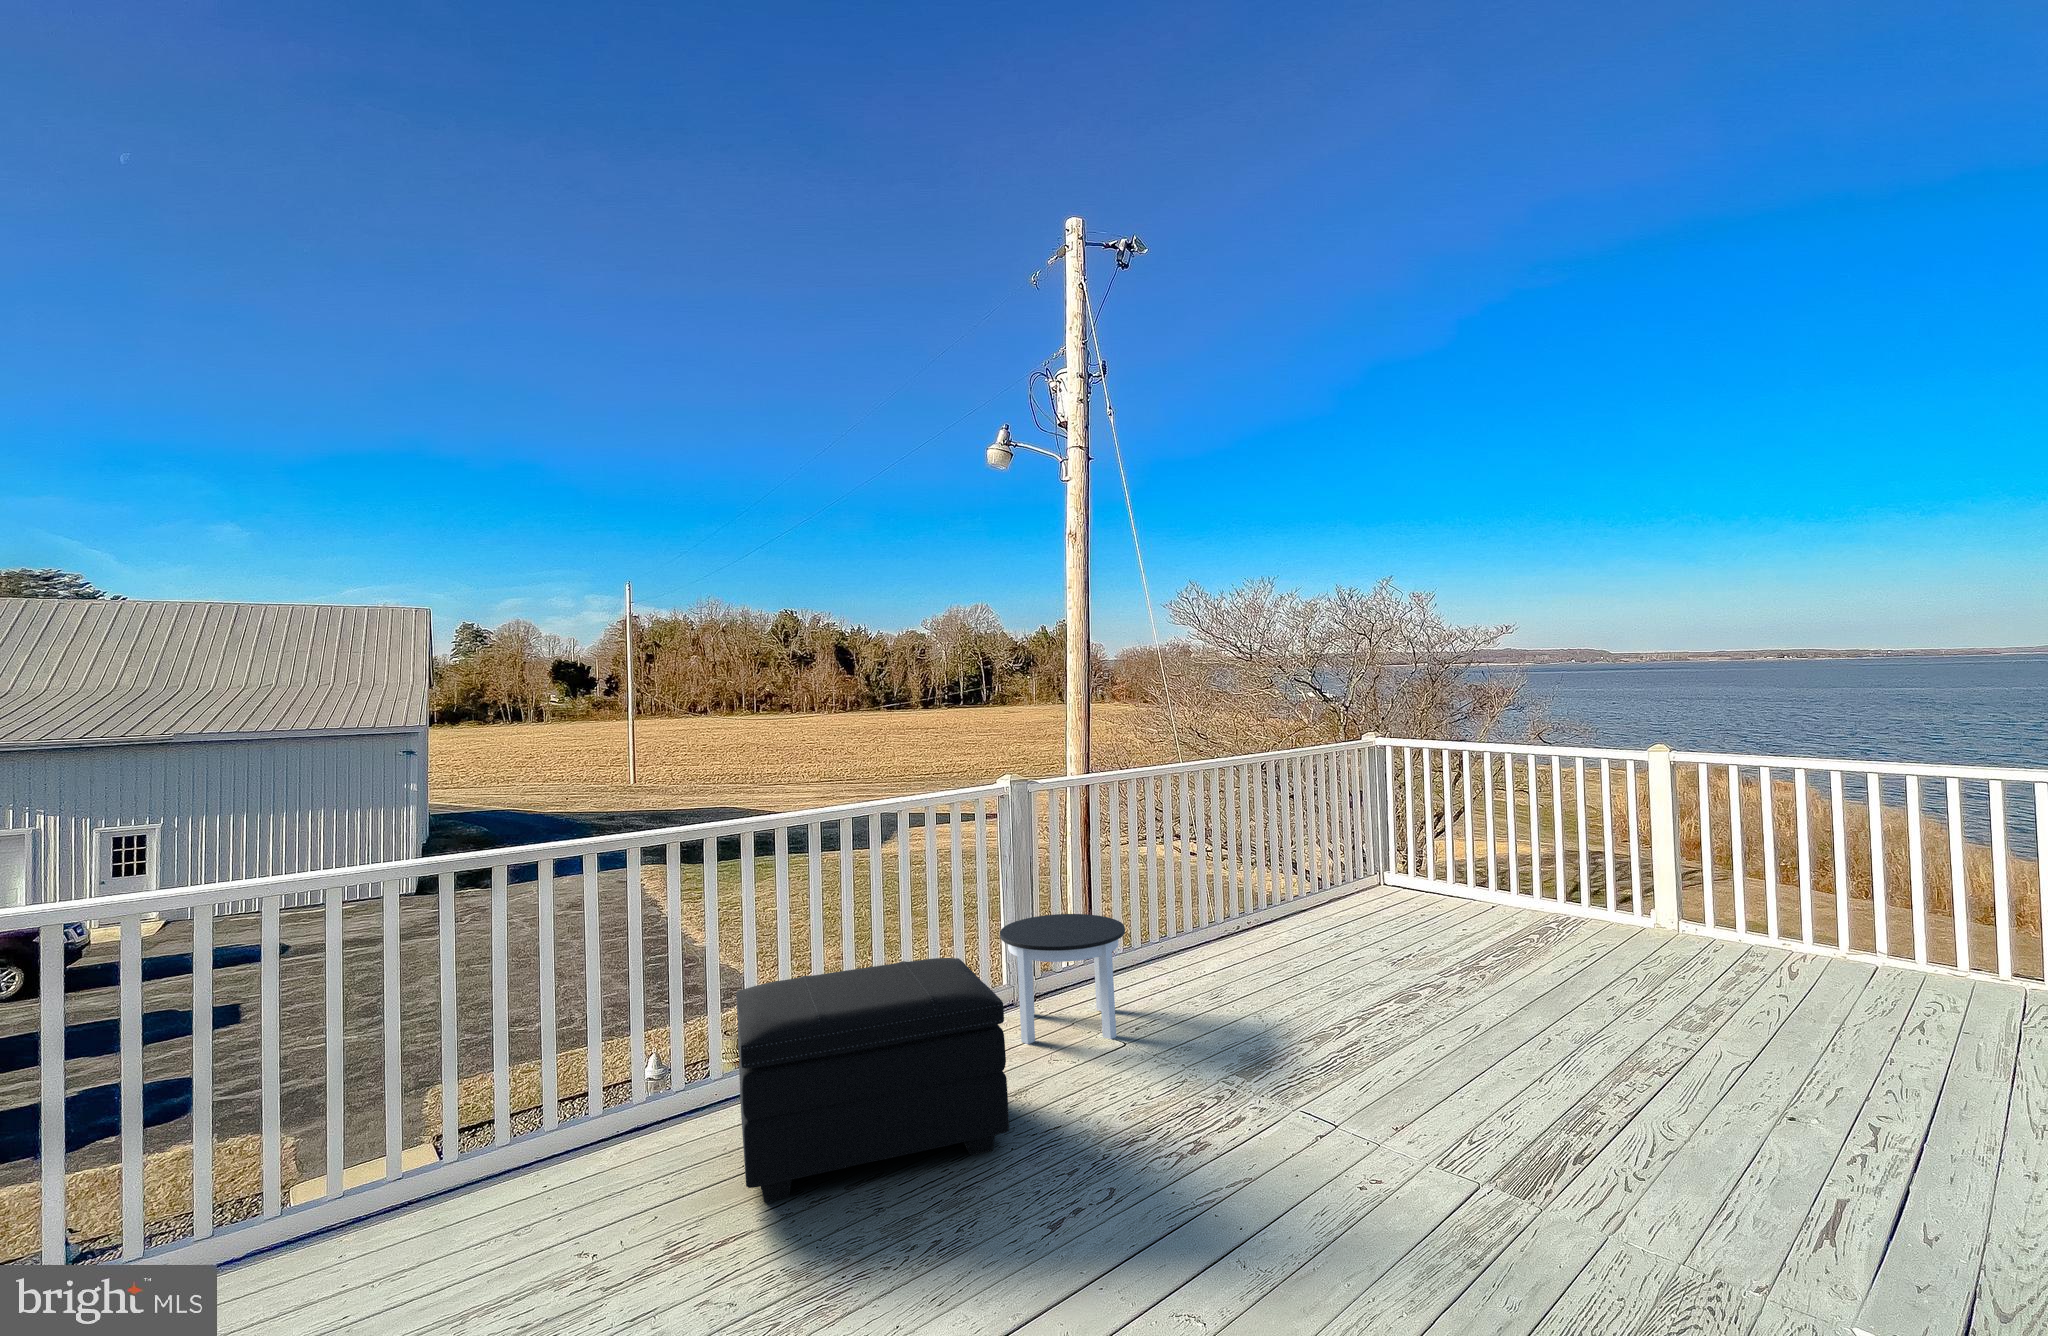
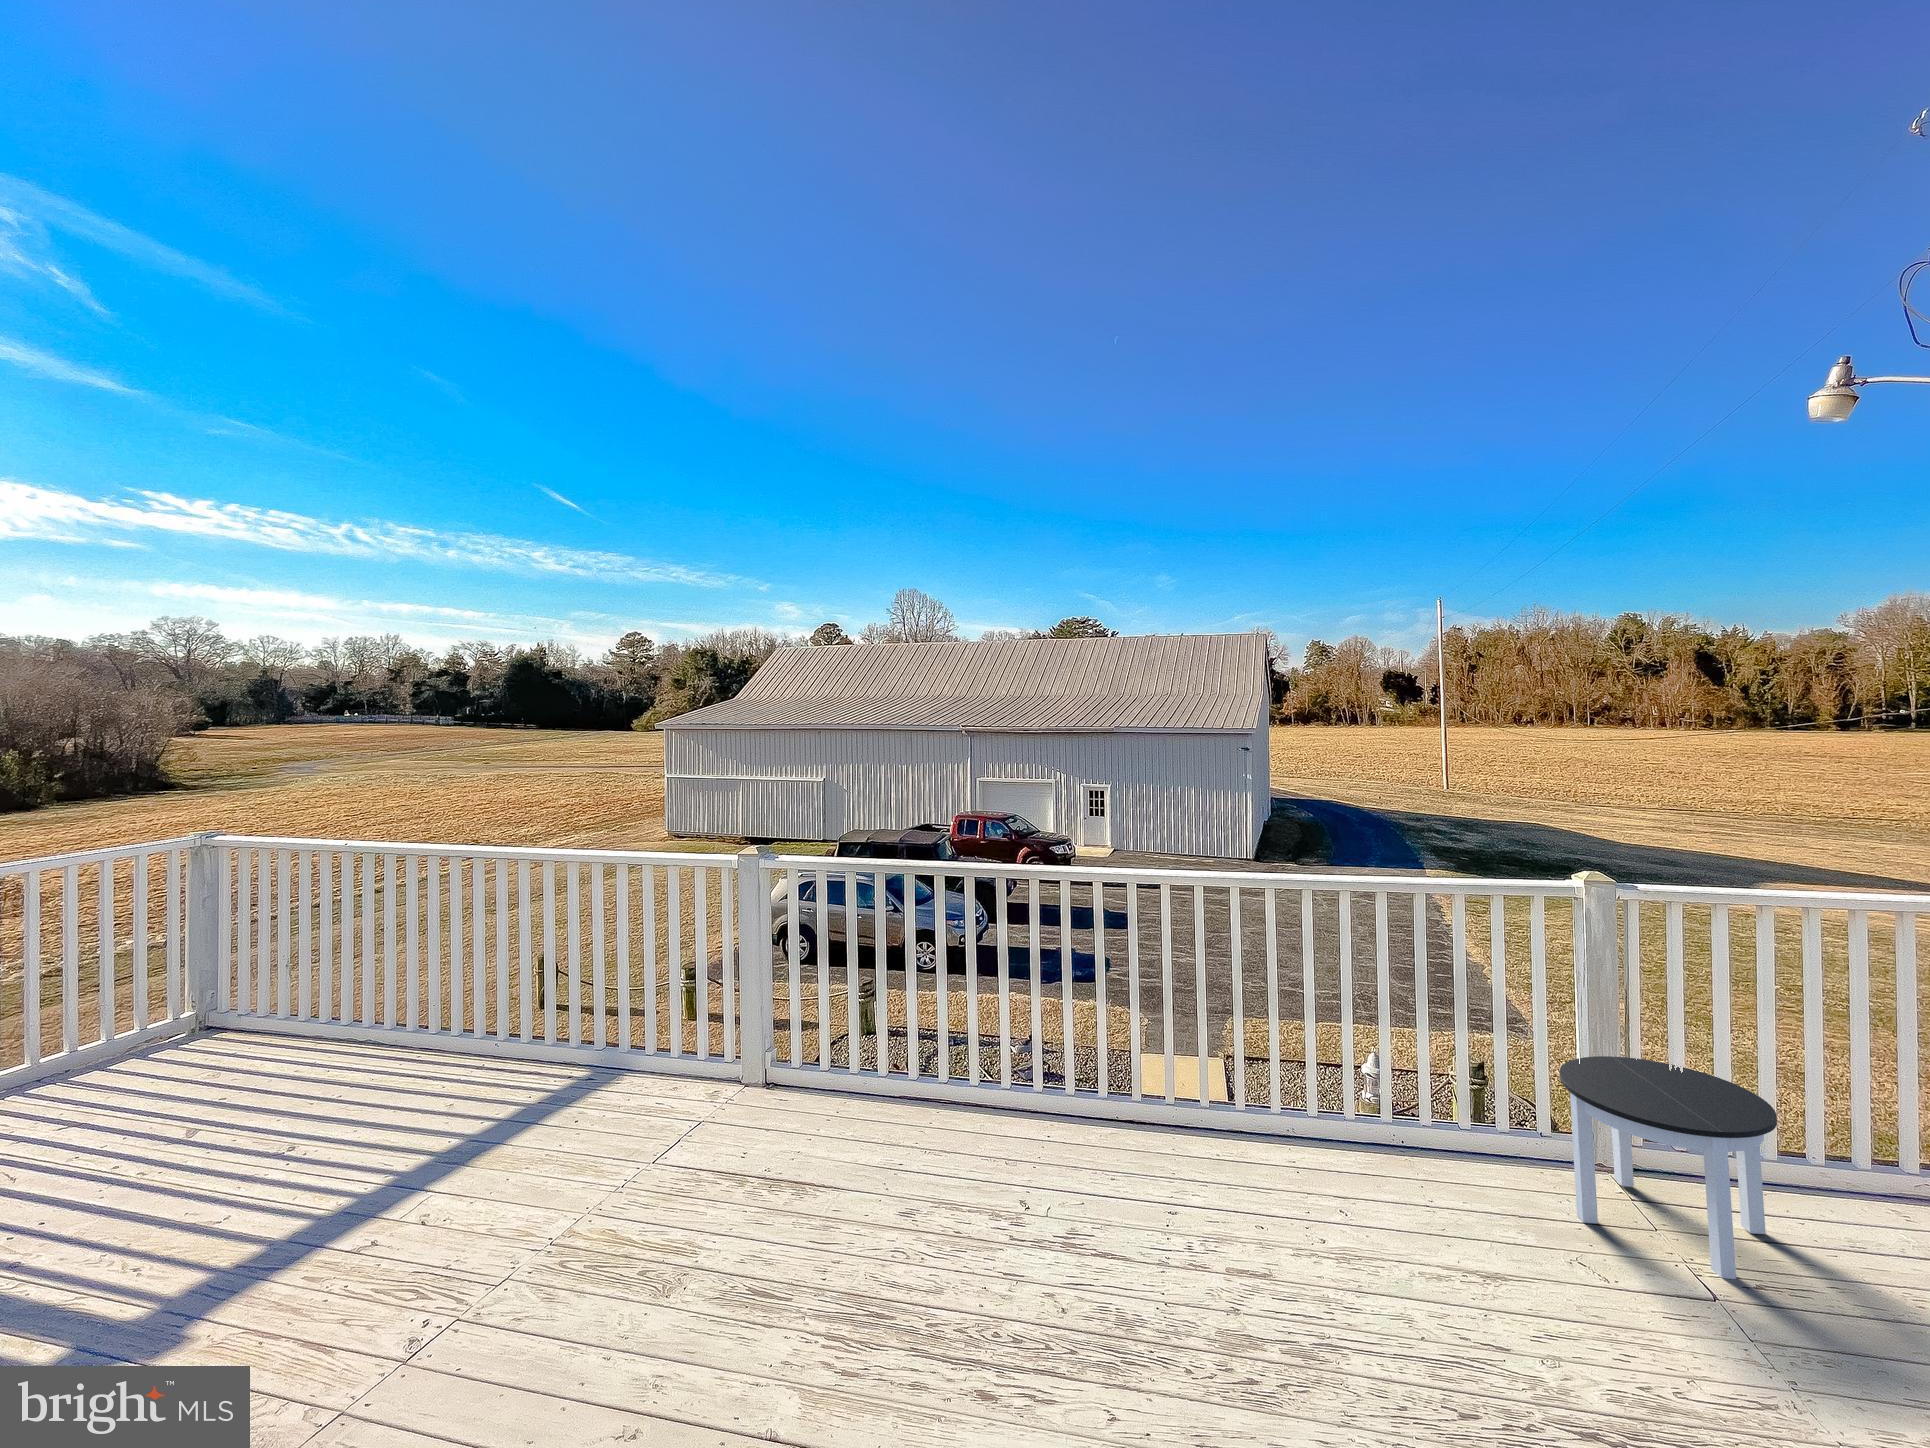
footstool: present [736,958,1009,1202] -> none [1140,1031,1446,1325]

